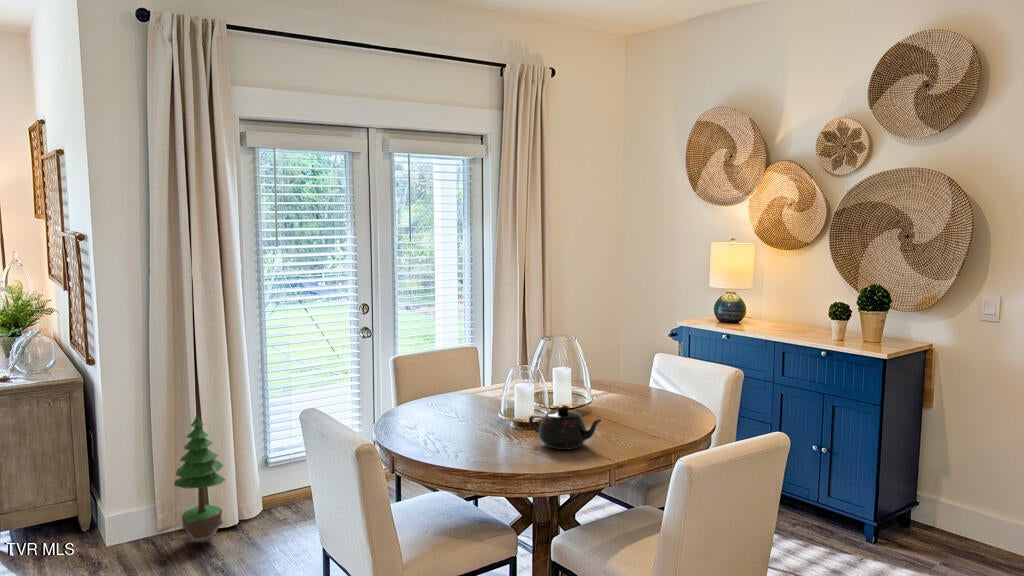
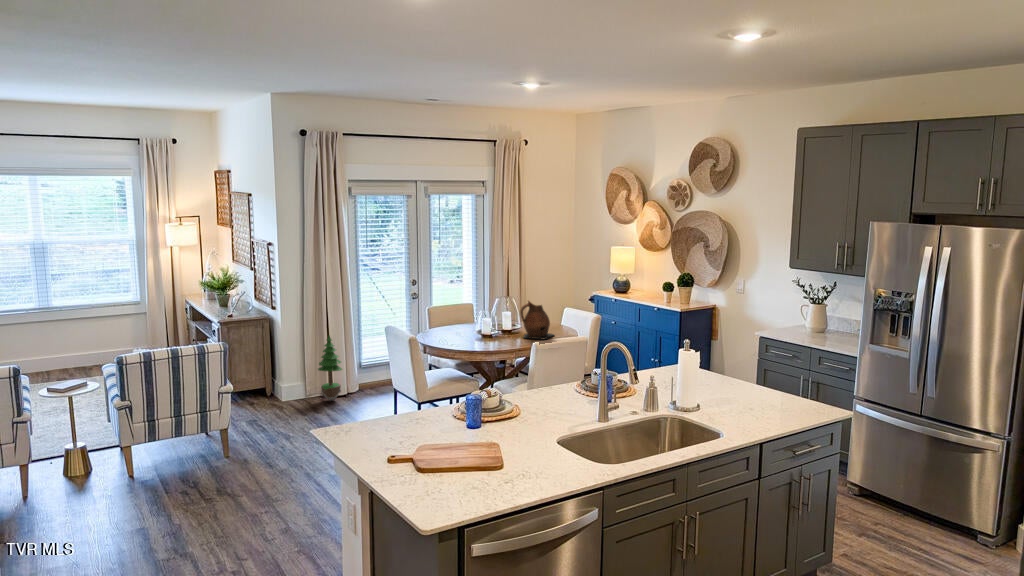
ceramic pitcher: none [604,346,673,437] -> present [521,300,554,339]
teapot: present [529,405,602,450] -> none [484,324,515,343]

